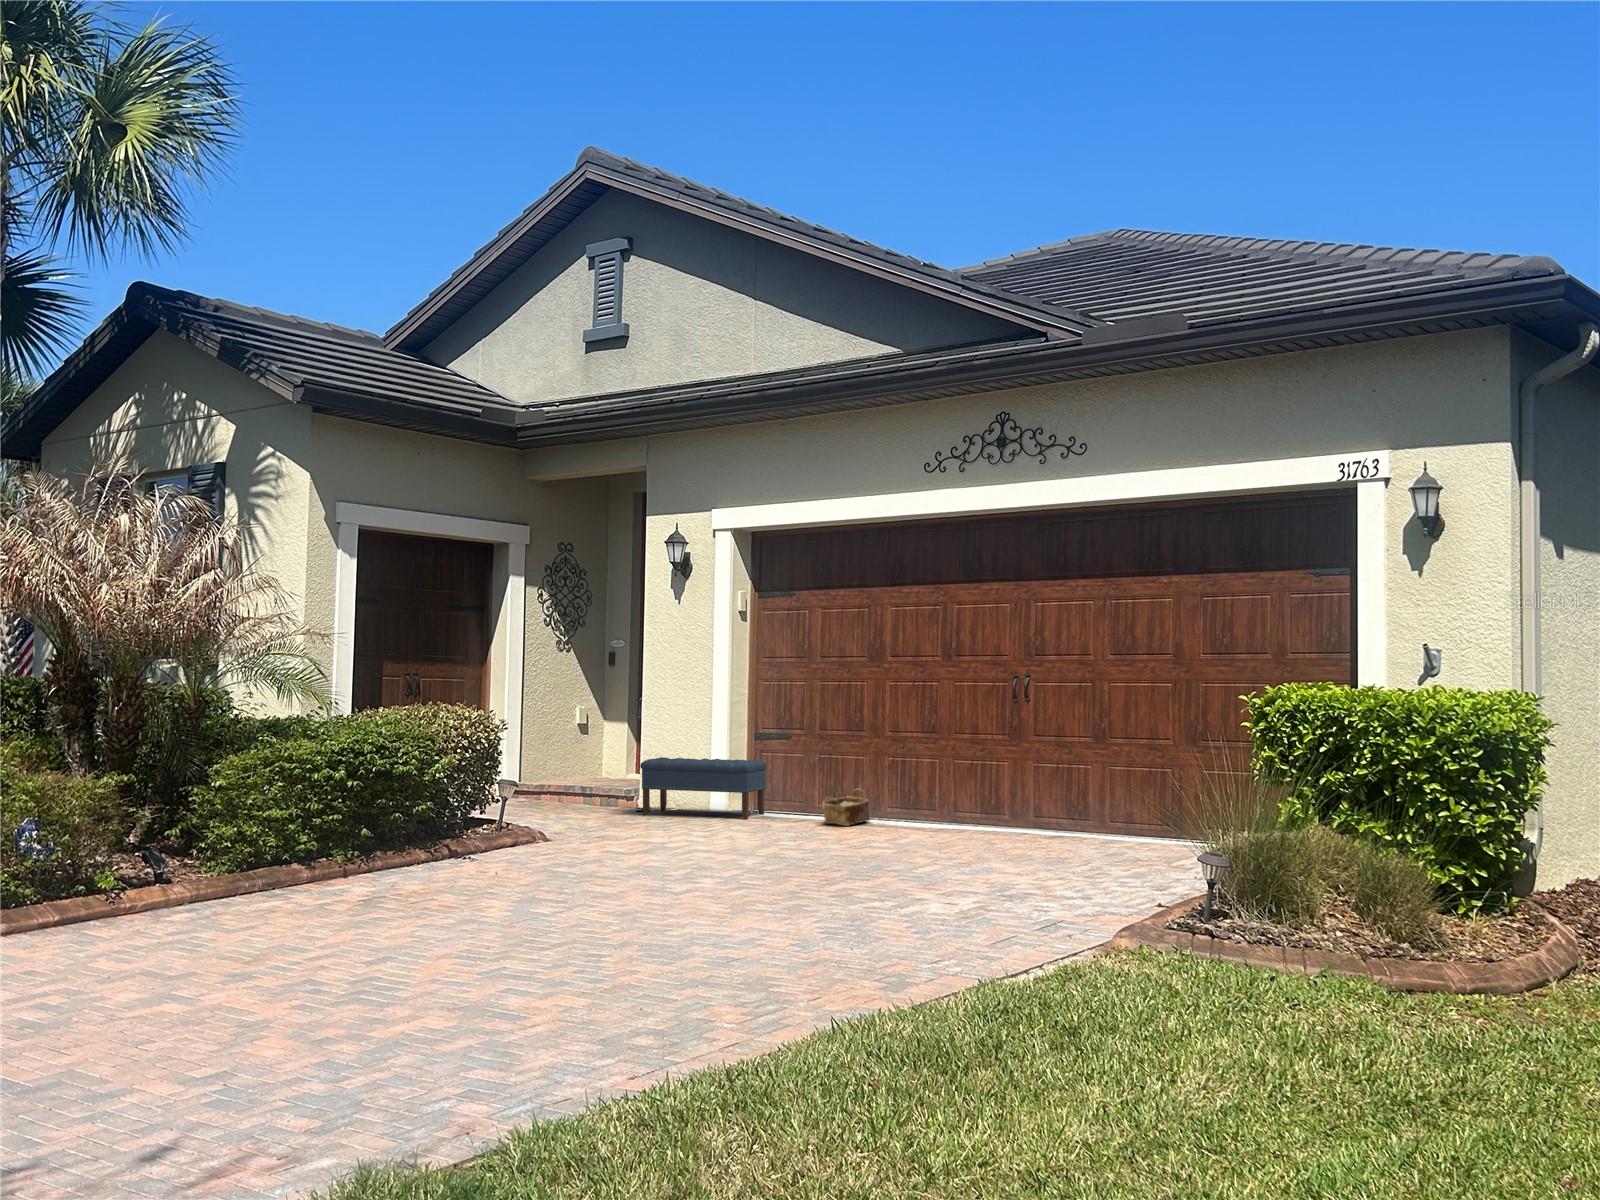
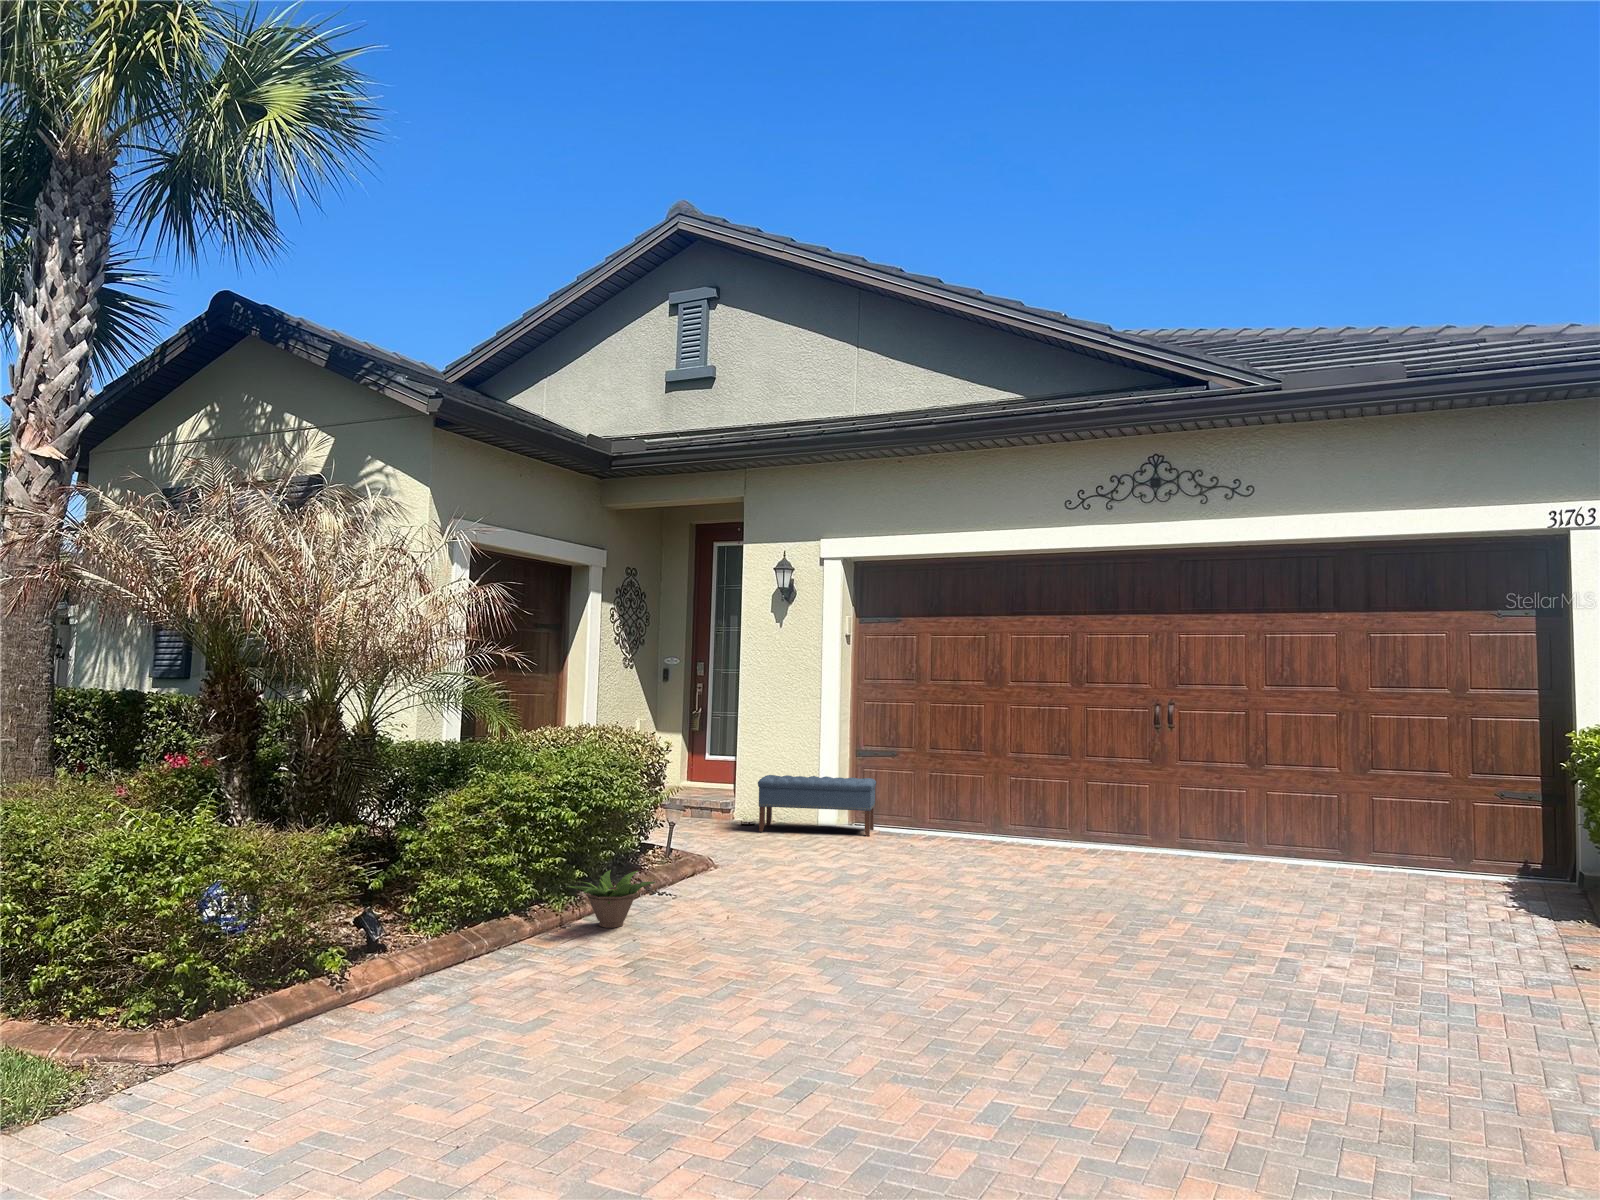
woven basket: present [822,789,870,826] -> none [955,807,996,844]
decorative plant: none [347,829,421,876] -> present [567,870,655,928]

